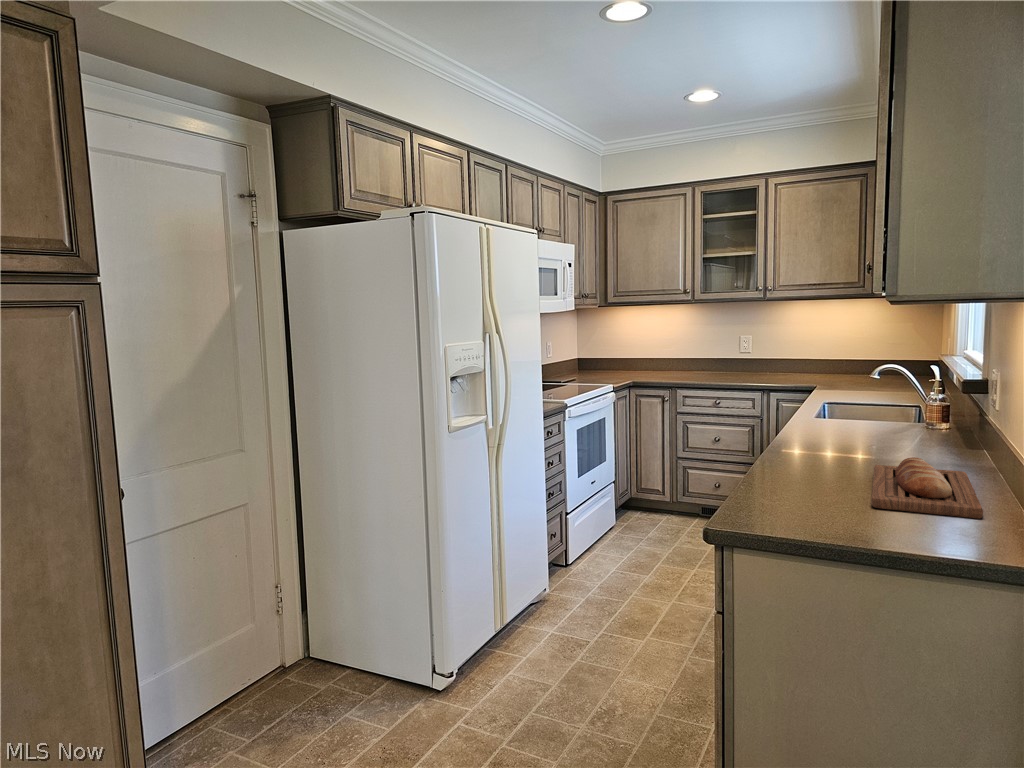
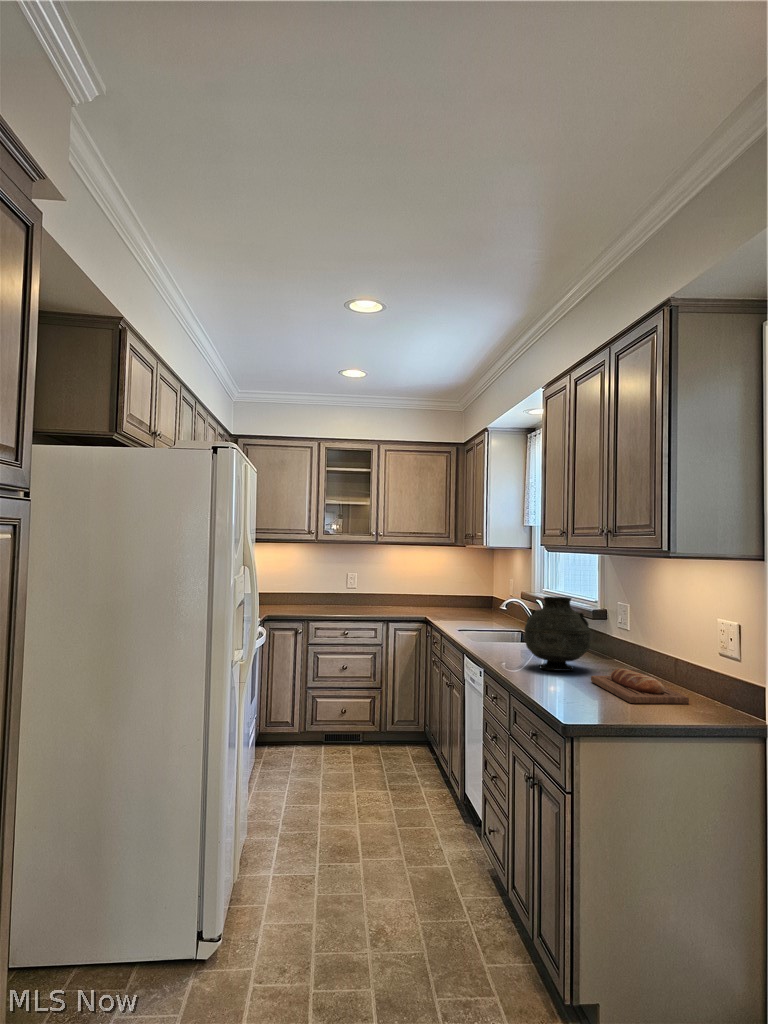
vase: none [811,354,913,456] -> present [524,596,591,671]

